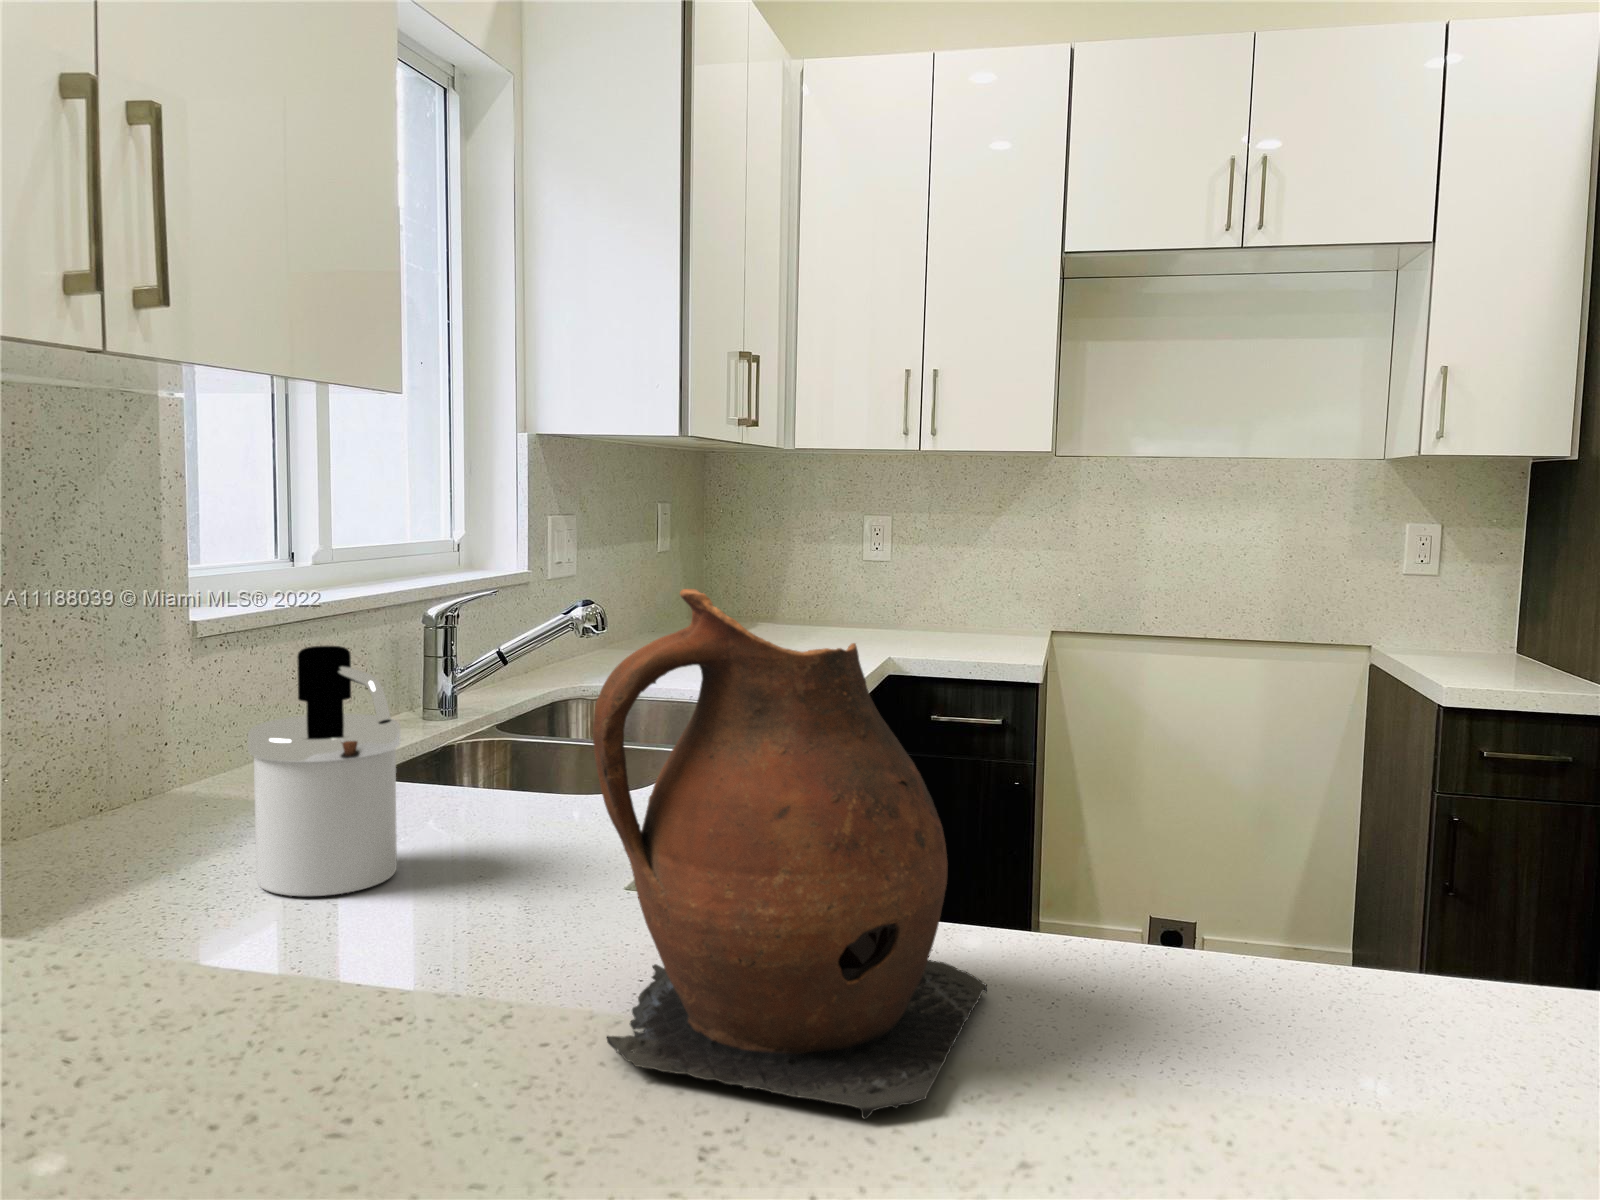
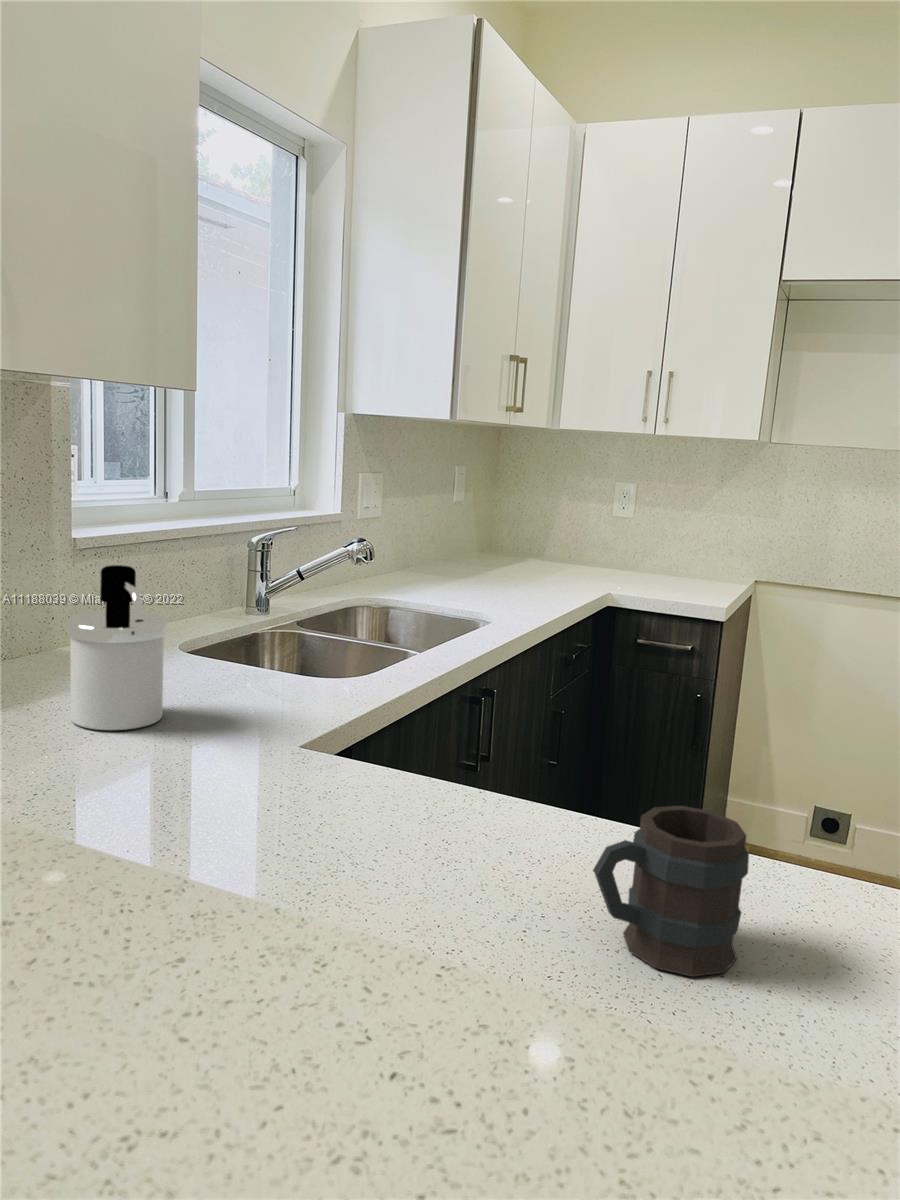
ceramic pitcher: present [593,589,987,1119] -> none [219,552,497,919]
mug: none [1210,896,1402,1132] -> present [593,806,749,977]

